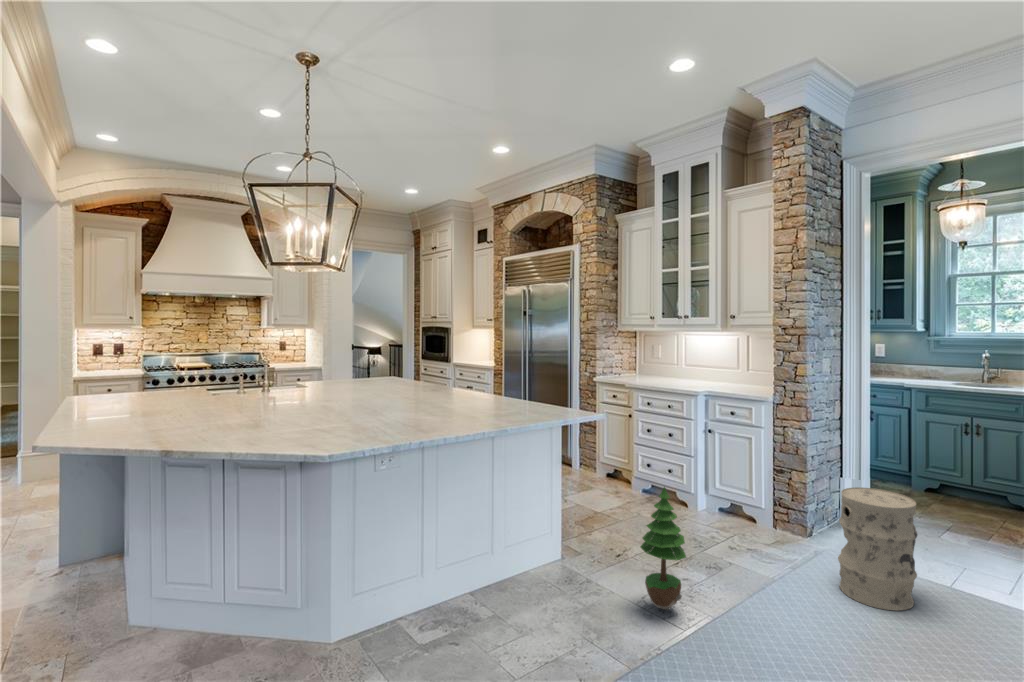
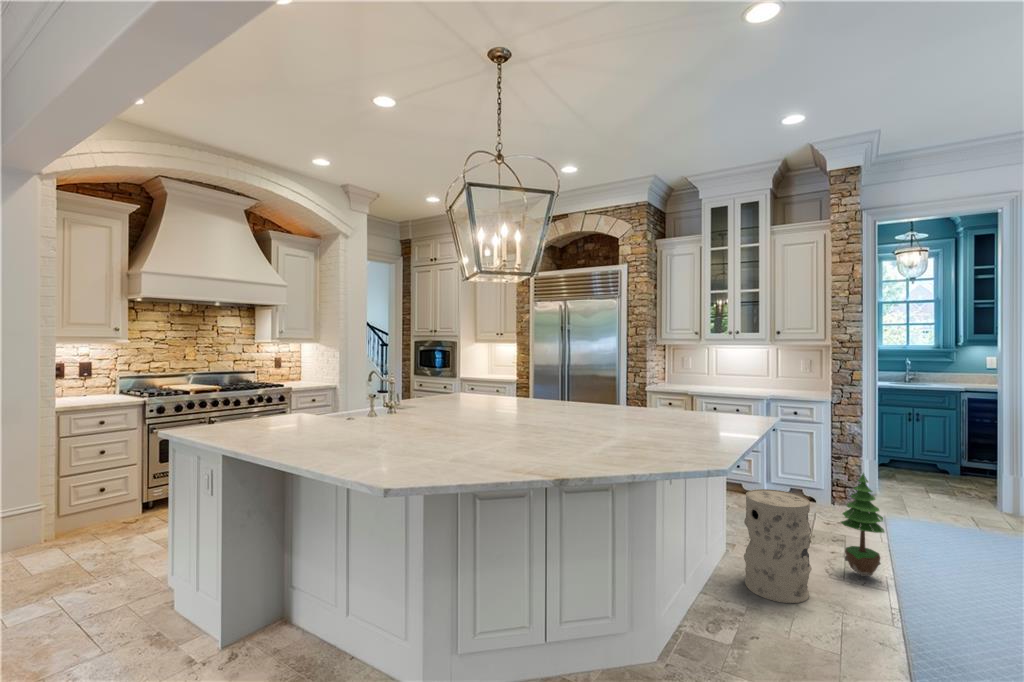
trash can: present [838,487,917,611] -> present [744,489,812,603]

